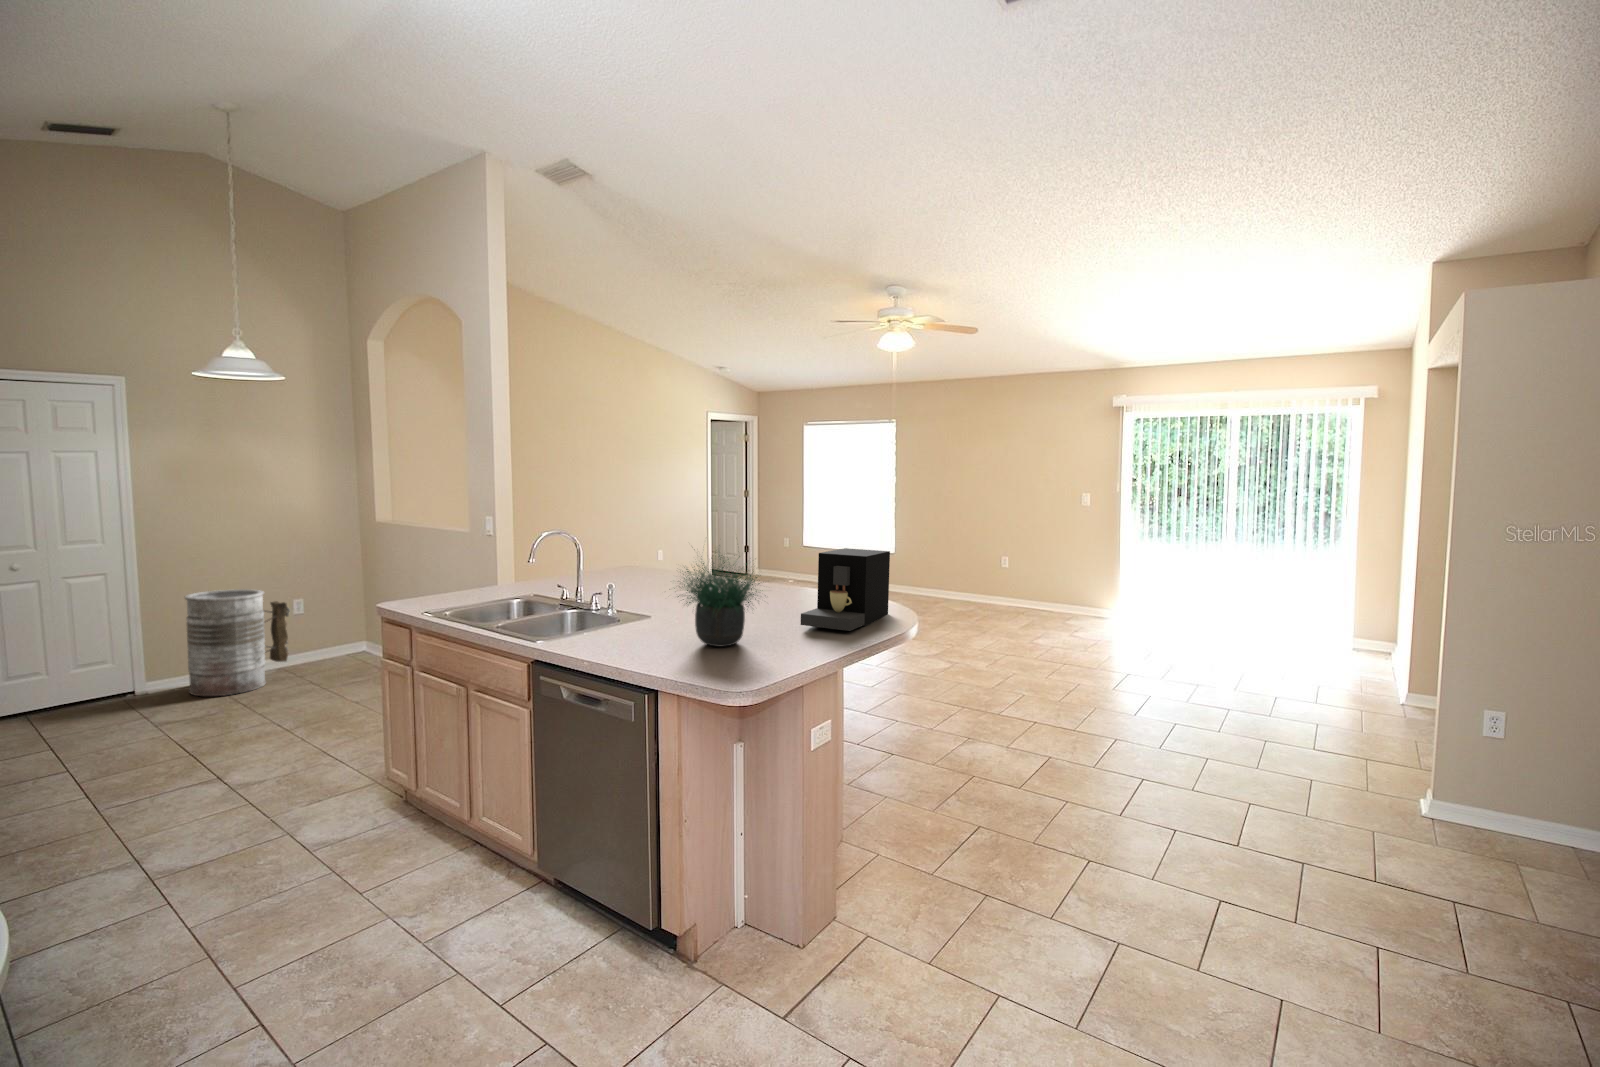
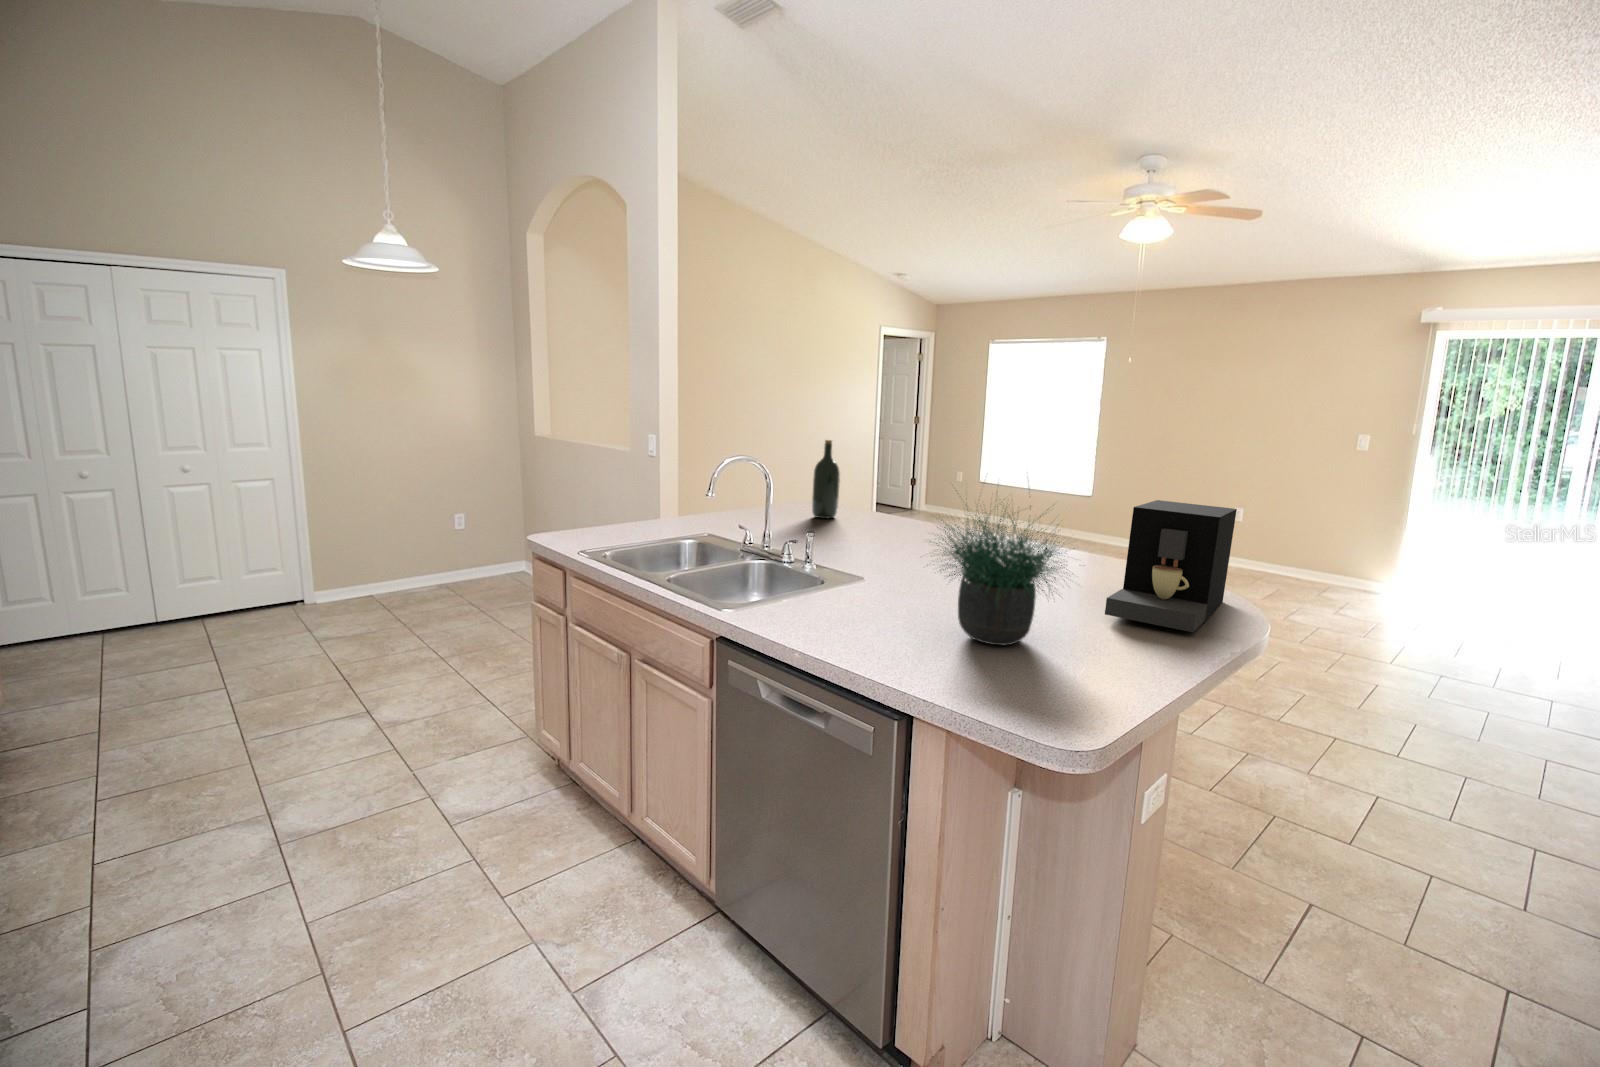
wine bottle: none [623,515,645,578] -> present [812,440,840,519]
trash can: present [185,589,290,696] -> none [347,503,449,613]

